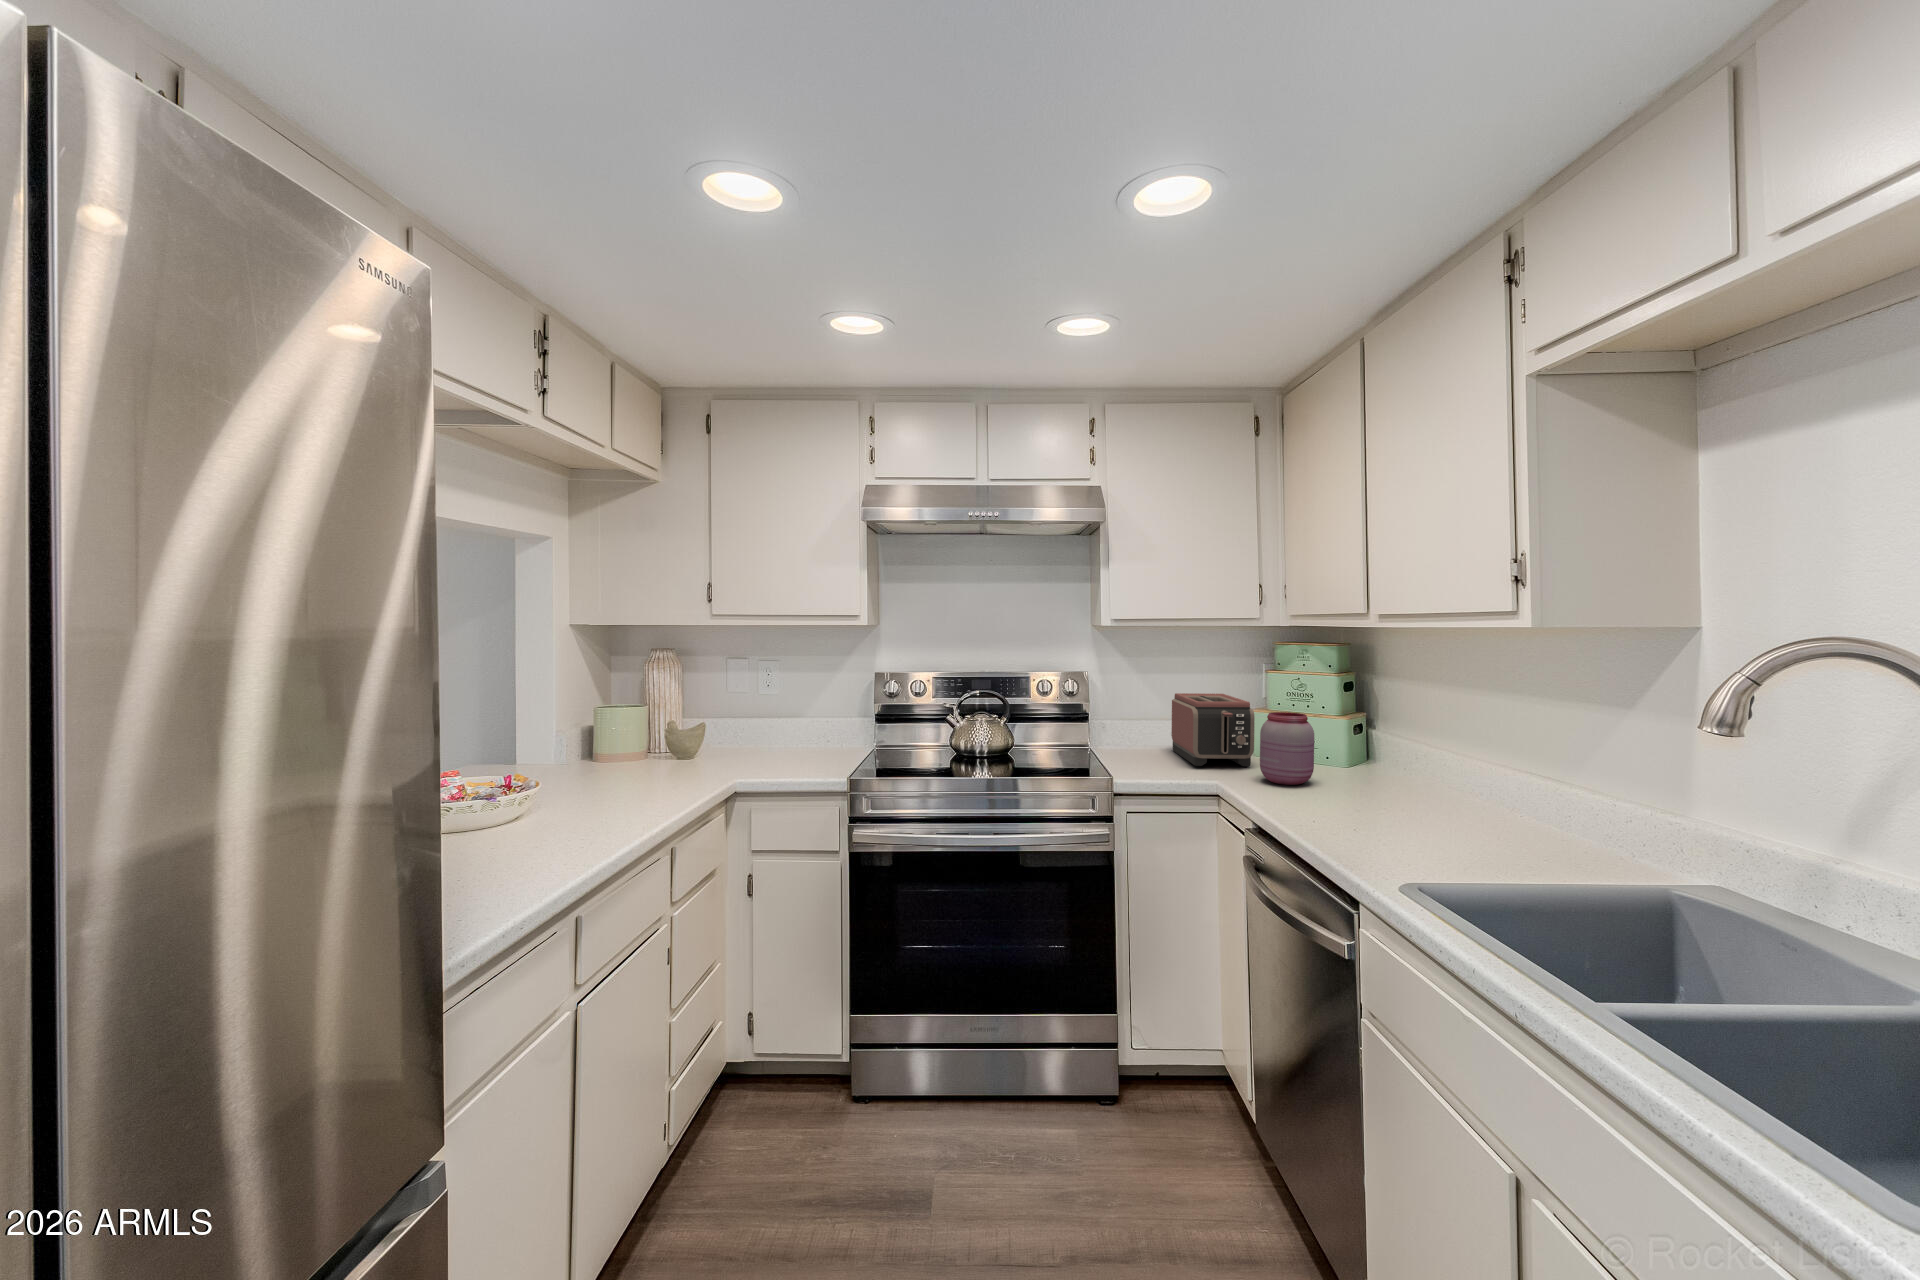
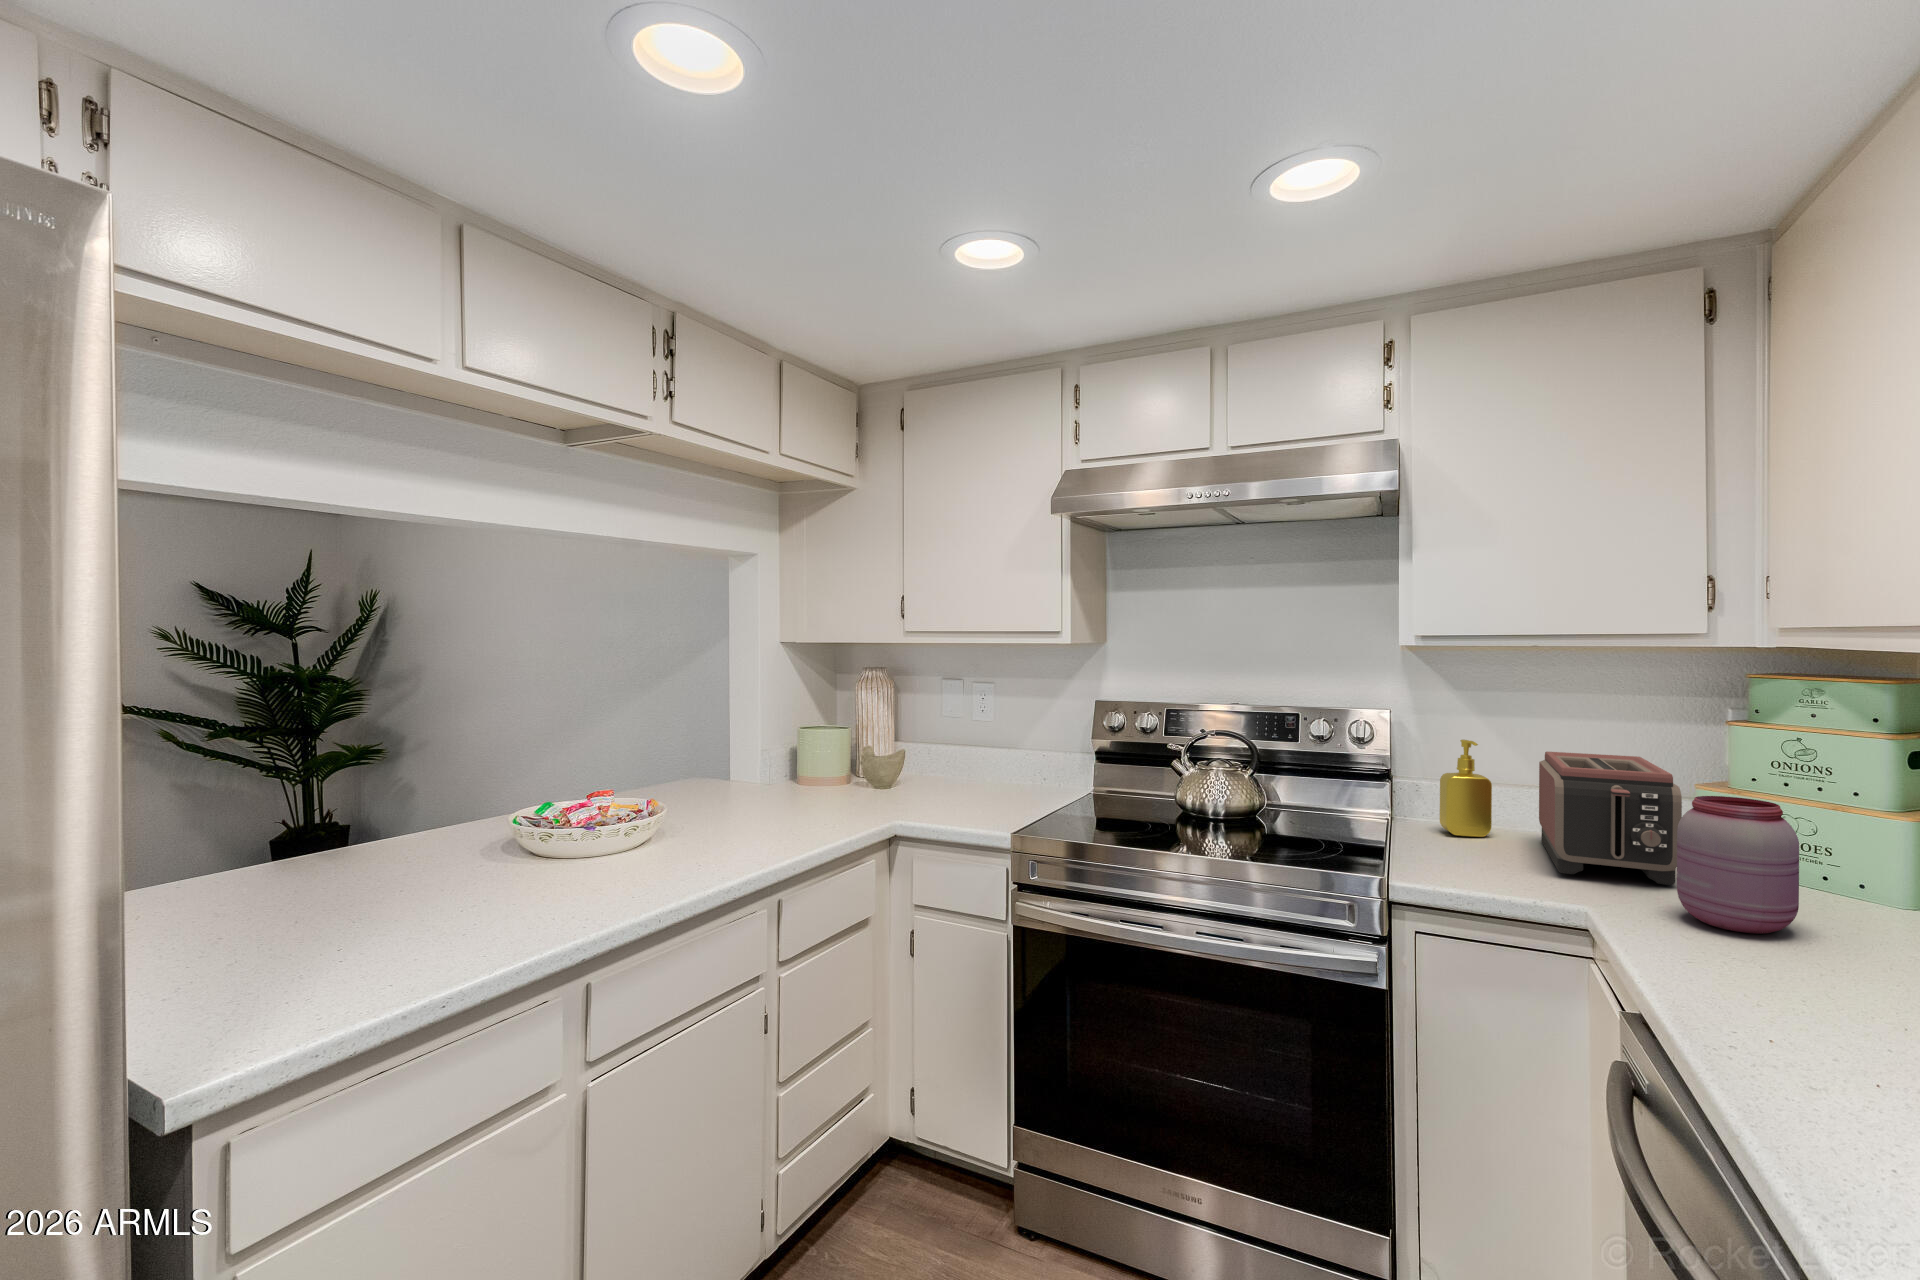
soap dispenser: none [1114,688,1145,751] -> present [1440,740,1492,837]

